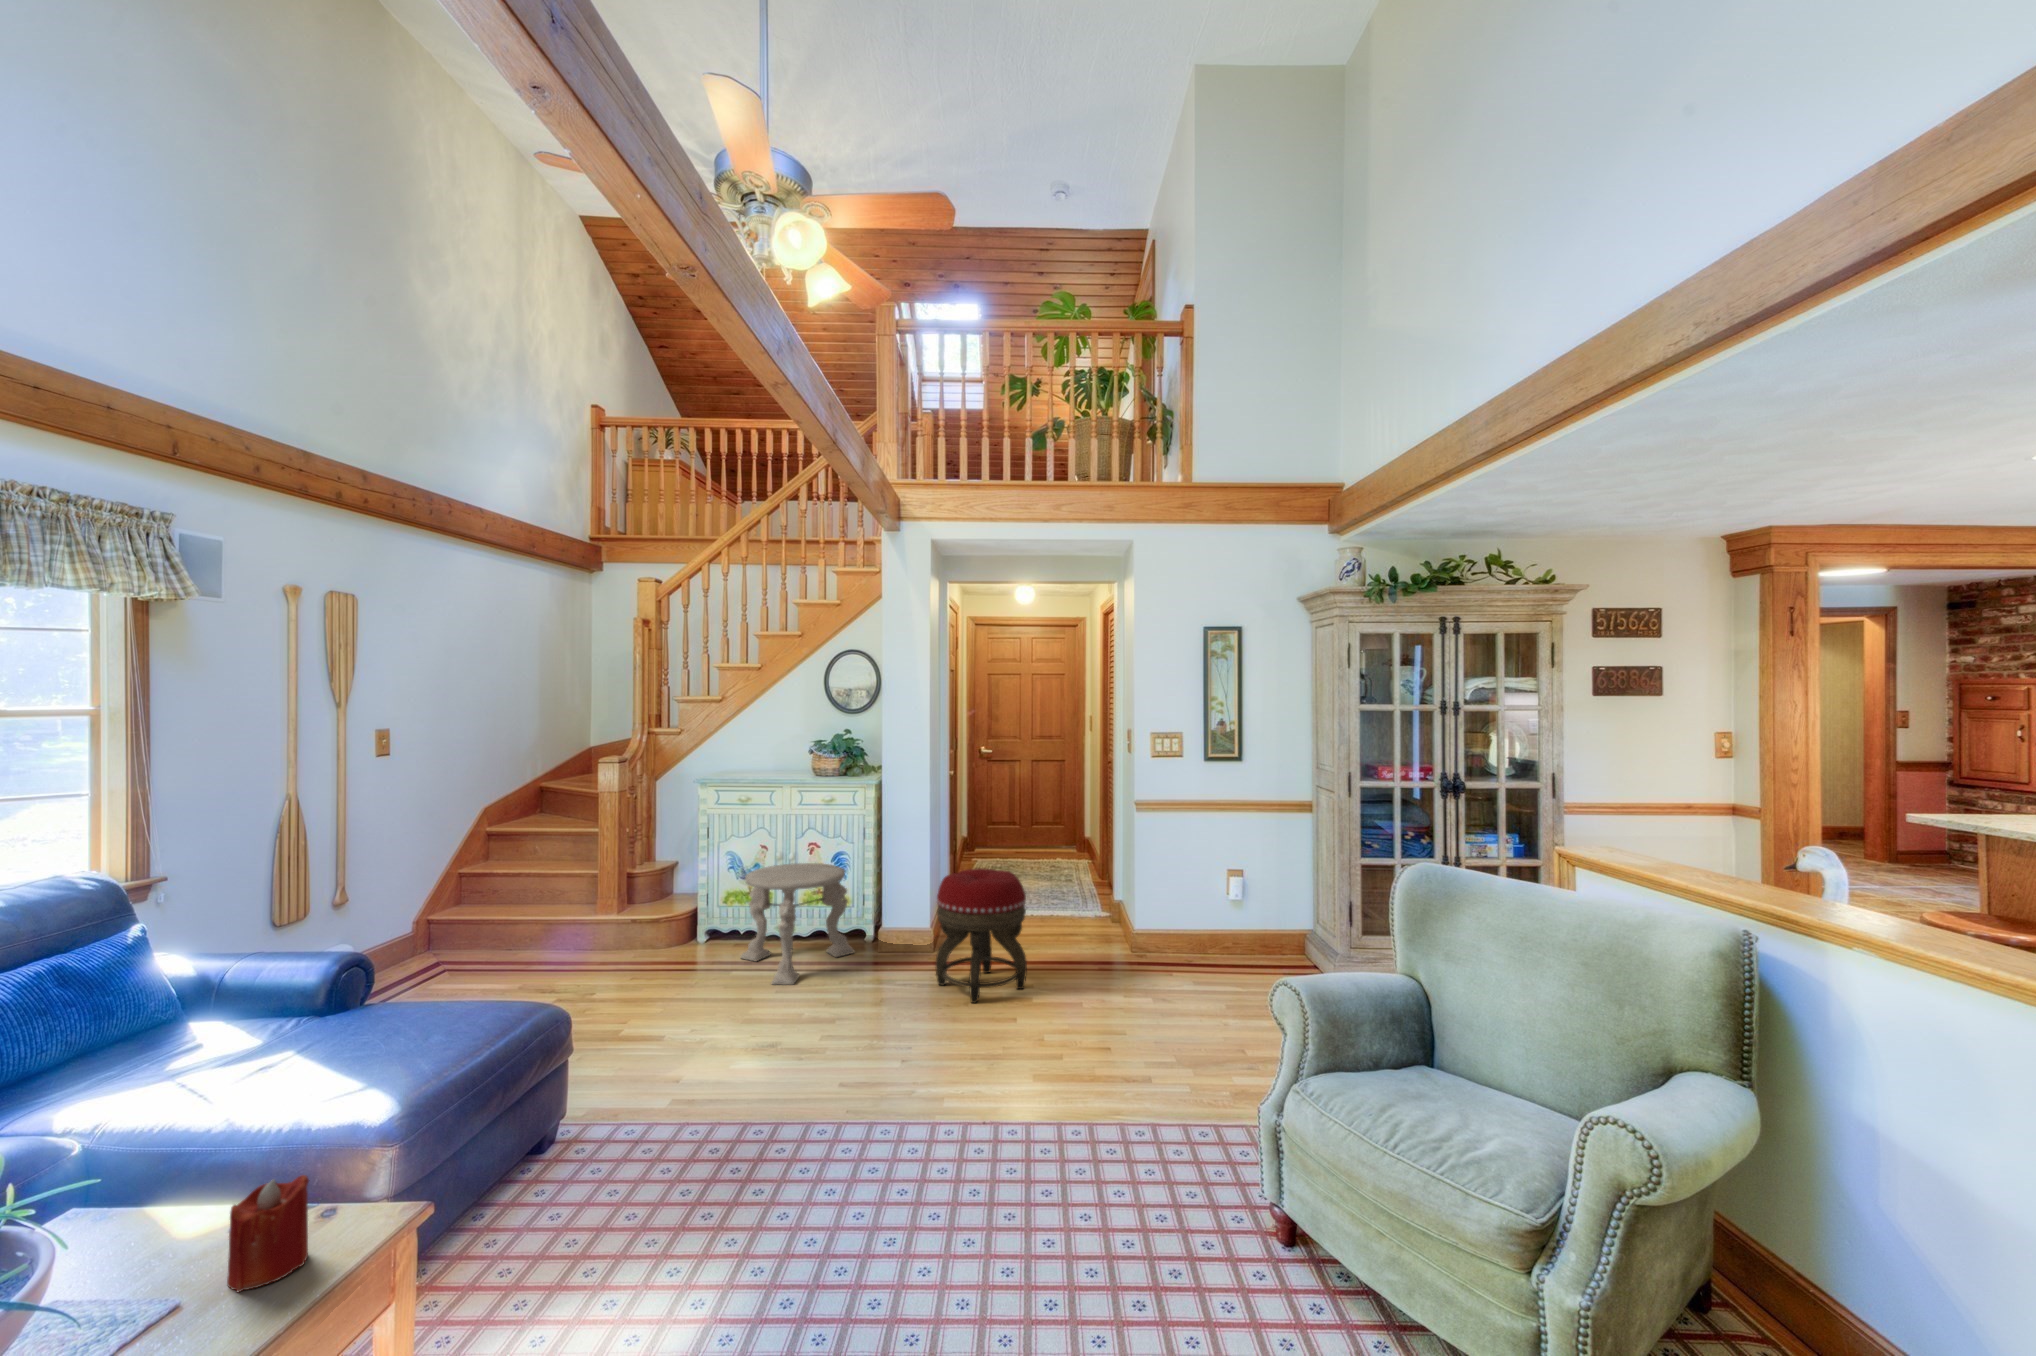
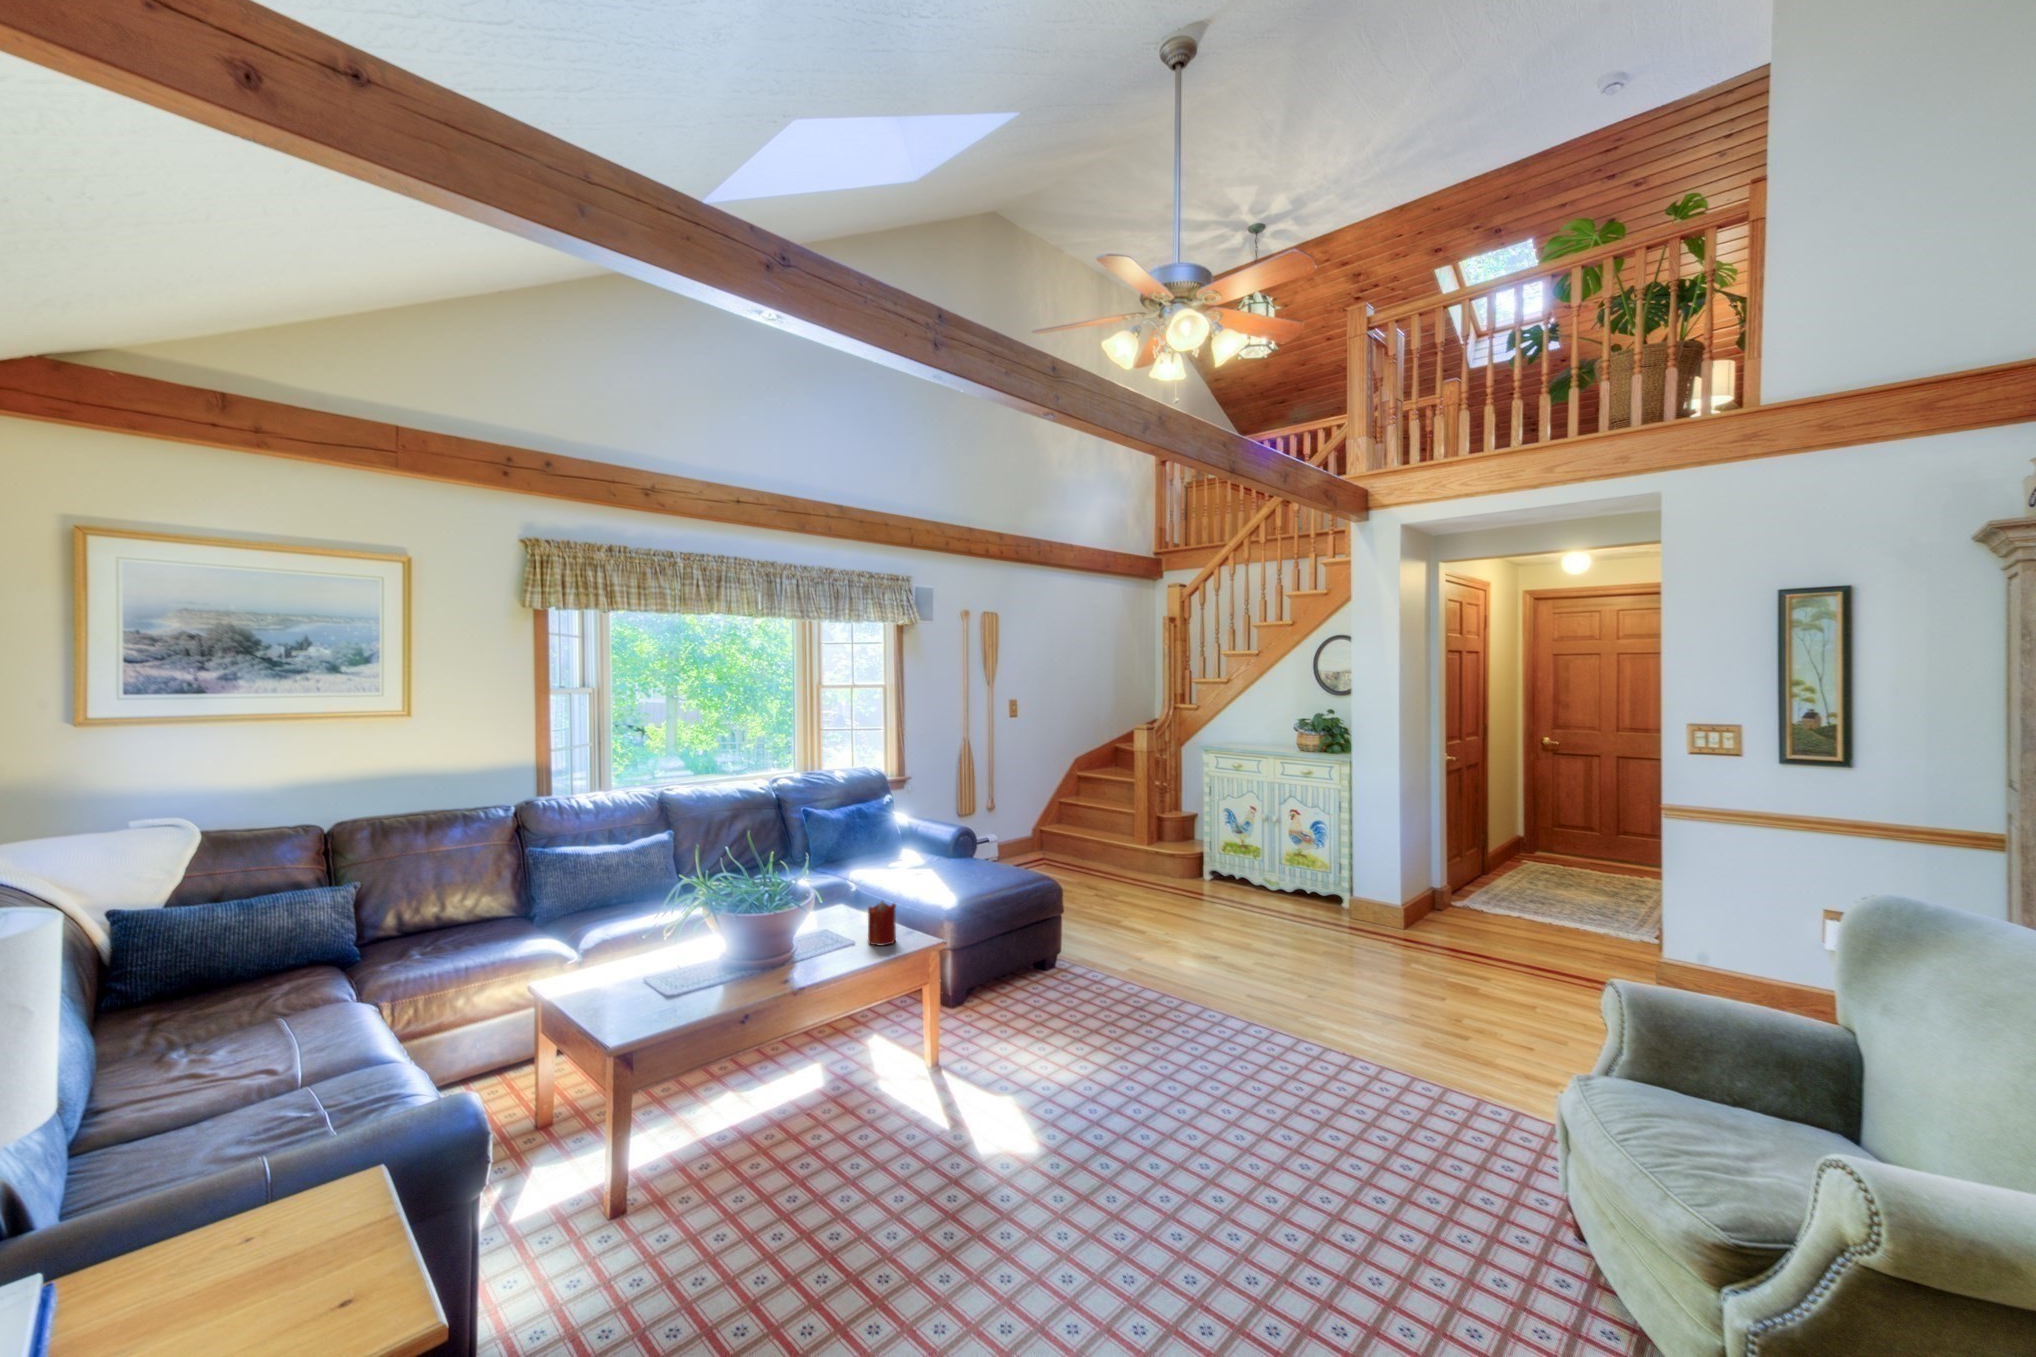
side table: present [741,863,855,985] -> none [1228,824,1327,923]
footstool: present [935,868,1027,1003] -> none [1383,849,1483,978]

